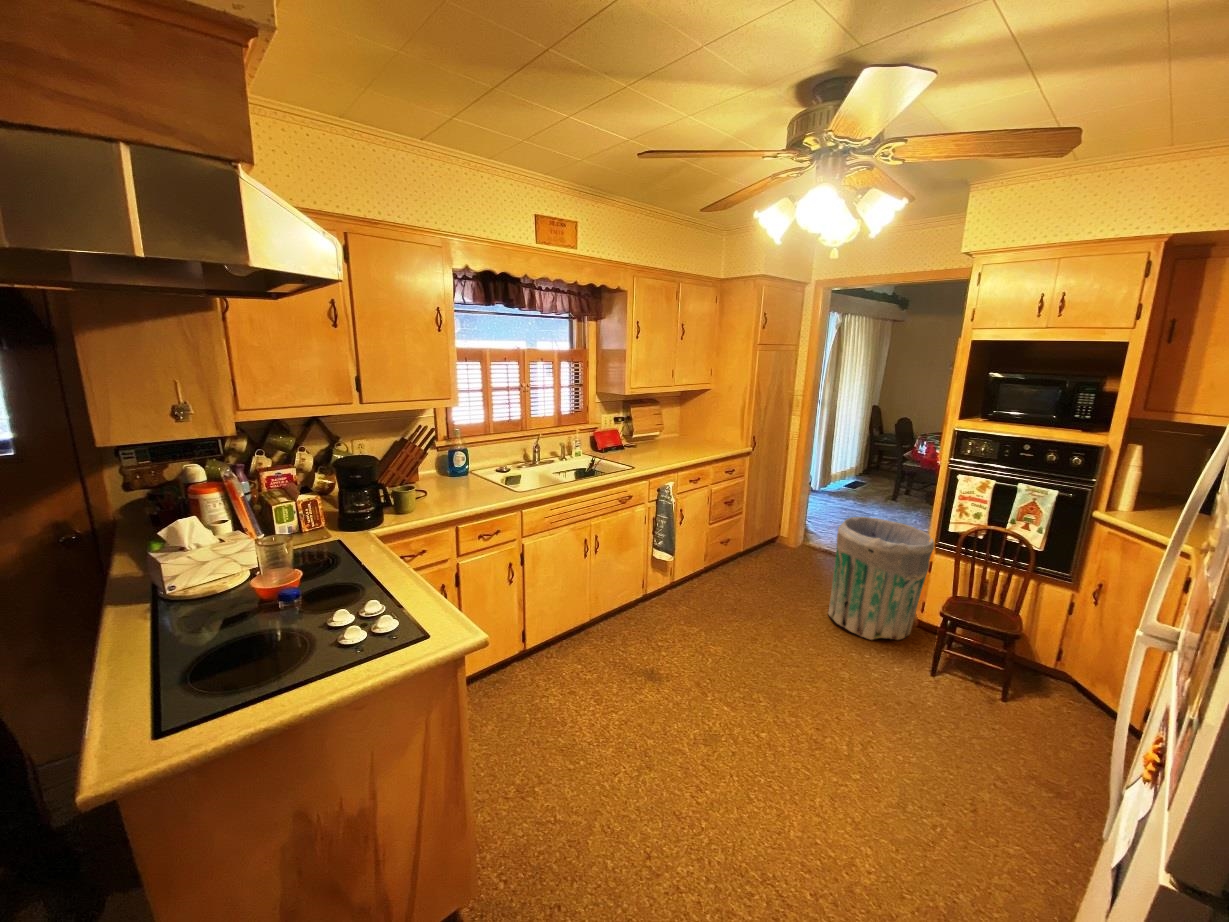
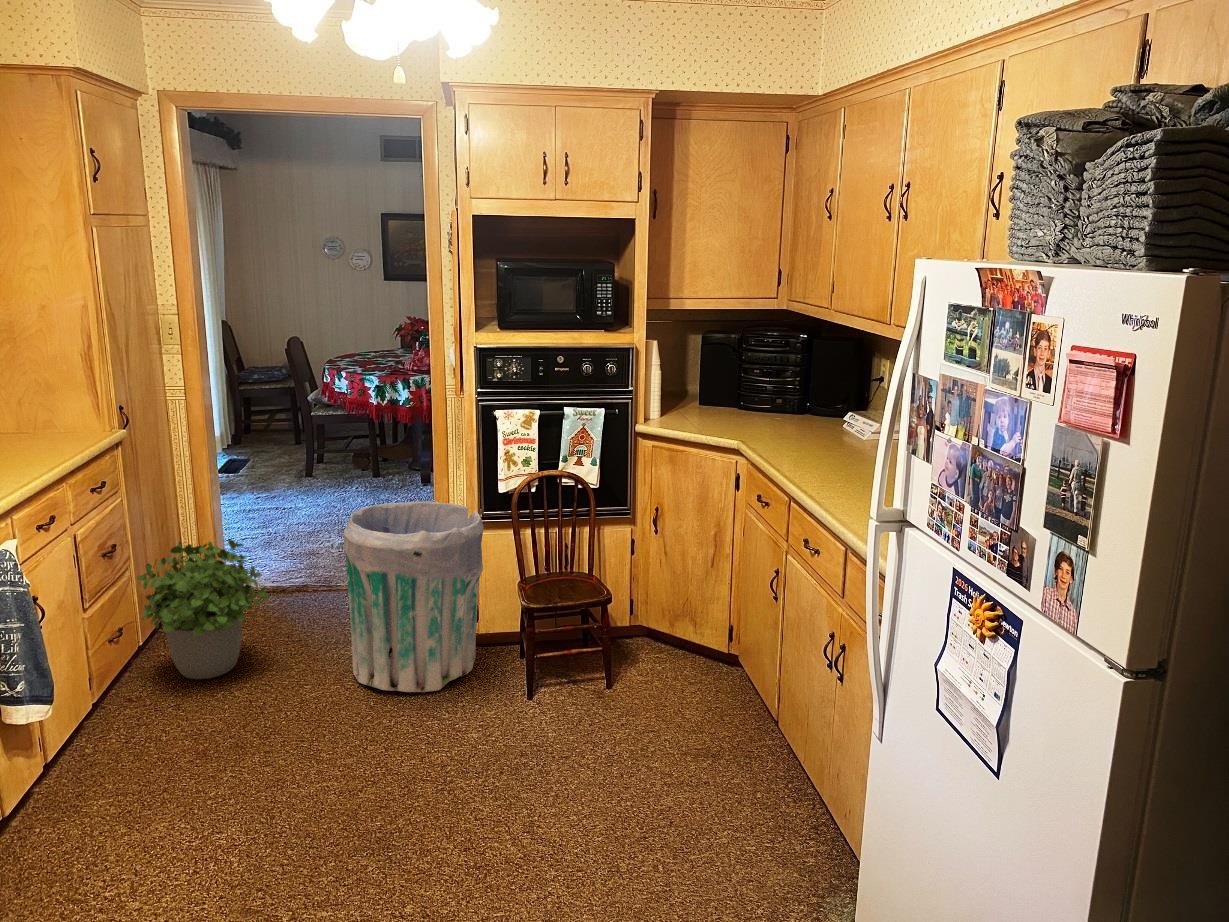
potted plant: none [738,508,800,581] -> present [137,539,268,679]

